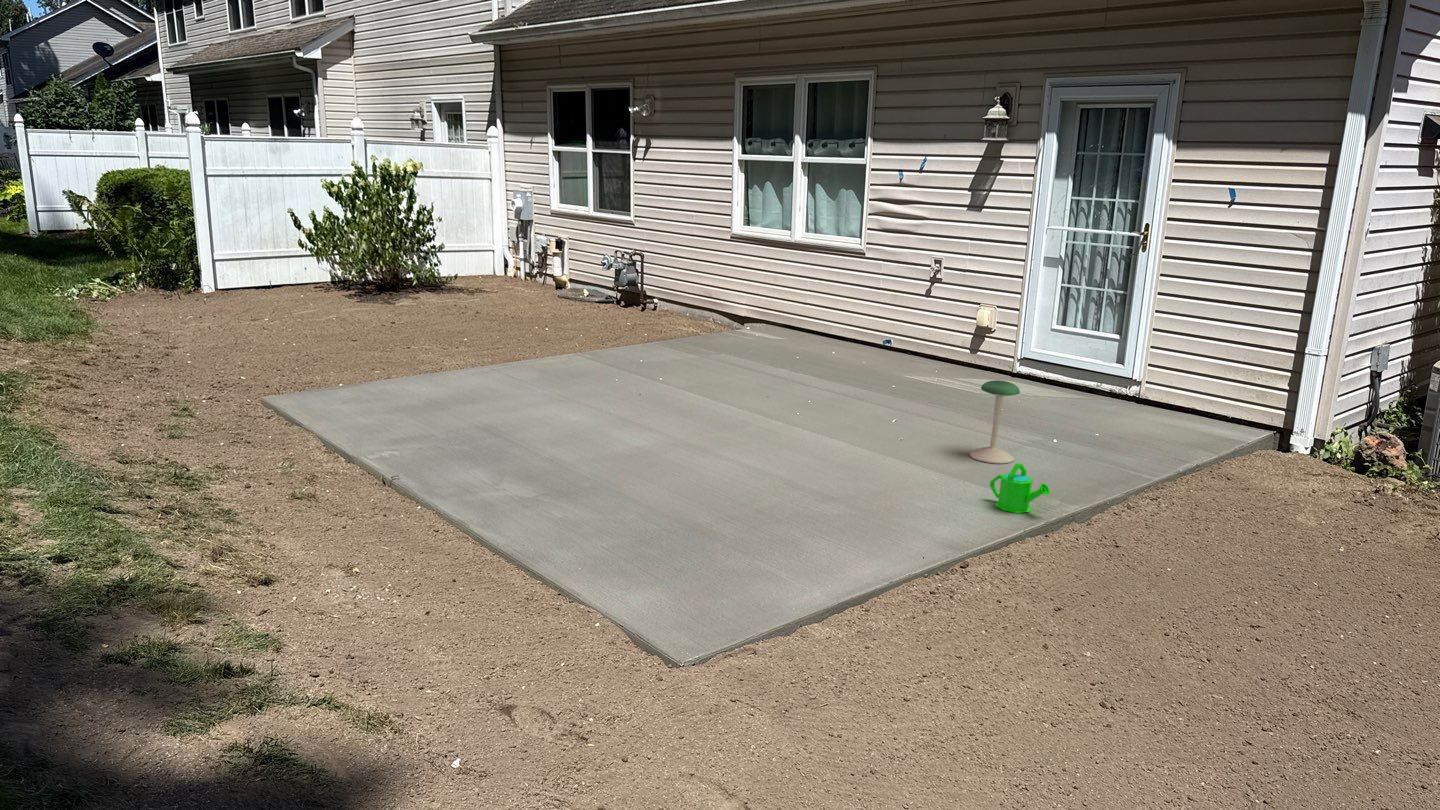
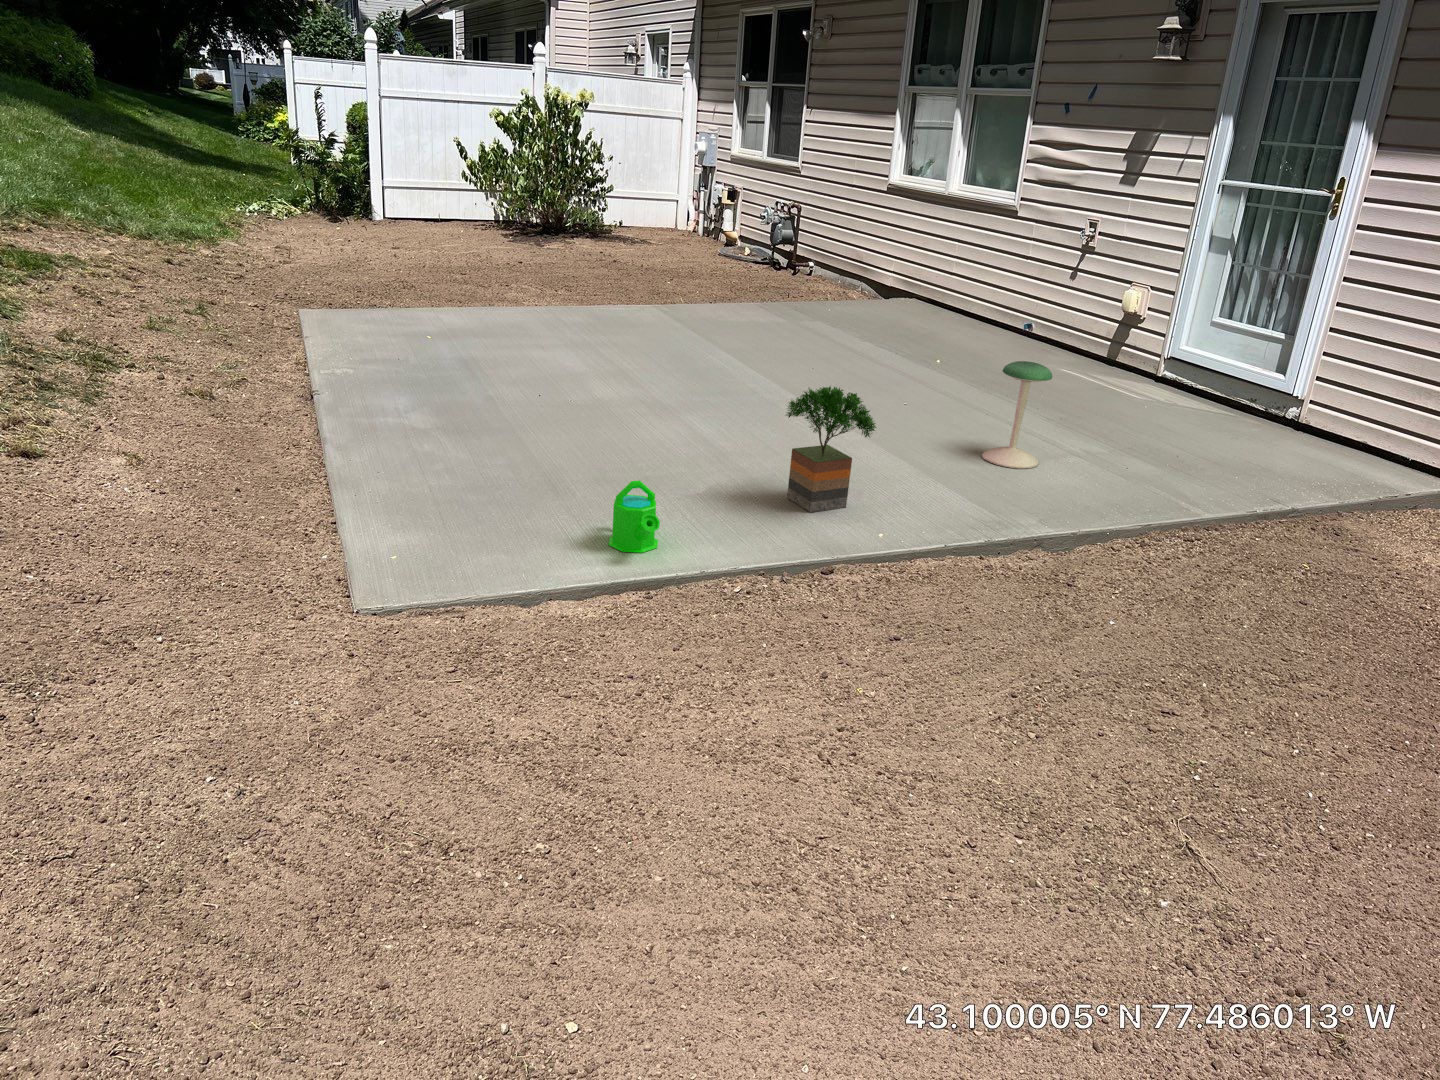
potted tree: none [876,420,954,523] -> present [786,386,876,512]
watering can: present [990,463,1050,513] -> present [608,481,660,553]

